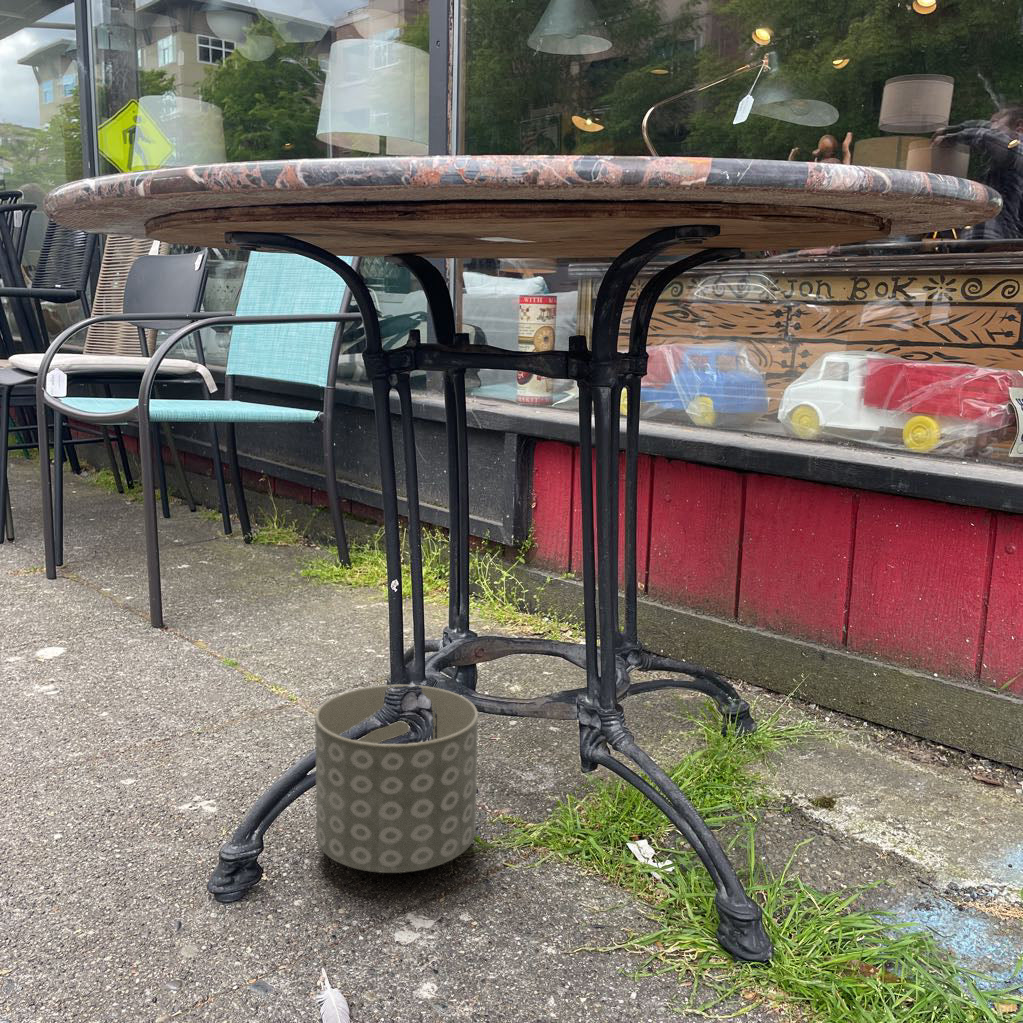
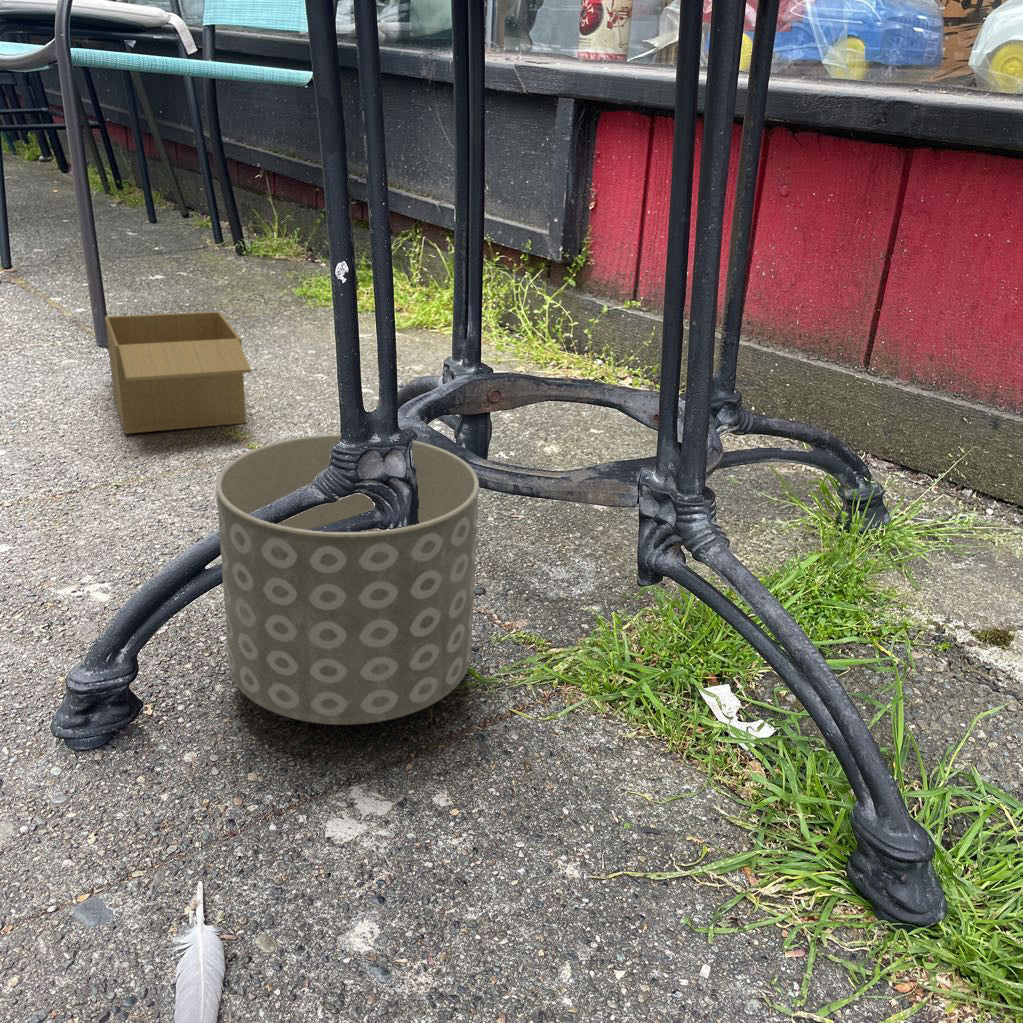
cardboard box: none [170,598,293,695] -> present [105,312,251,434]

